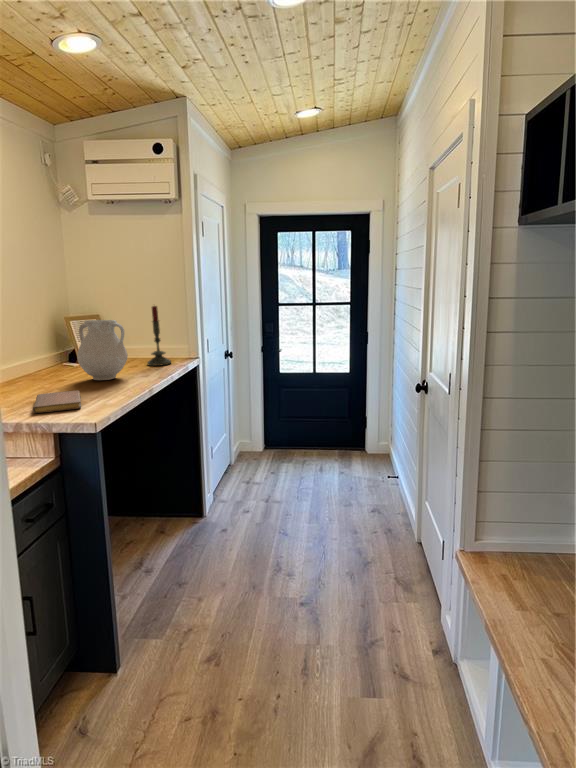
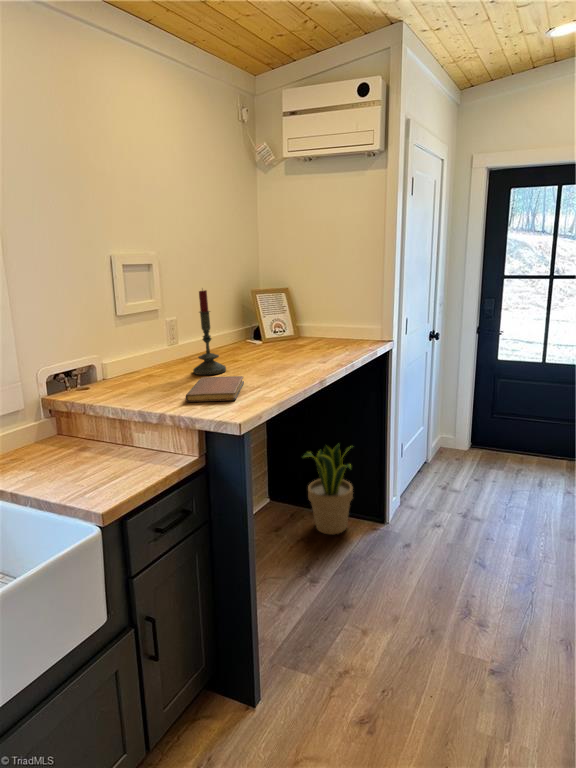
candle: present [147,306,171,366] -> present [193,290,226,375]
vase: present [77,320,128,380] -> none [253,295,306,363]
potted plant: none [125,451,175,535] -> present [303,445,353,534]

